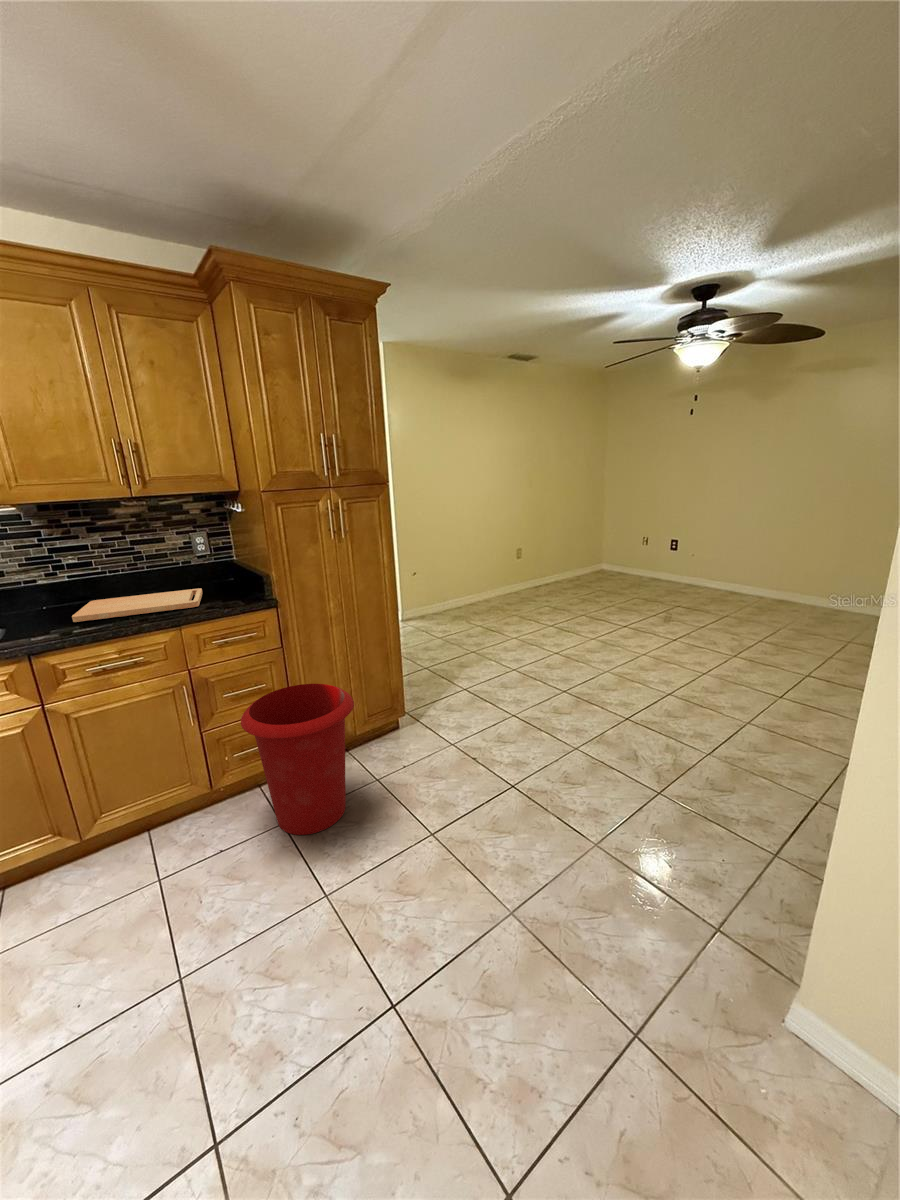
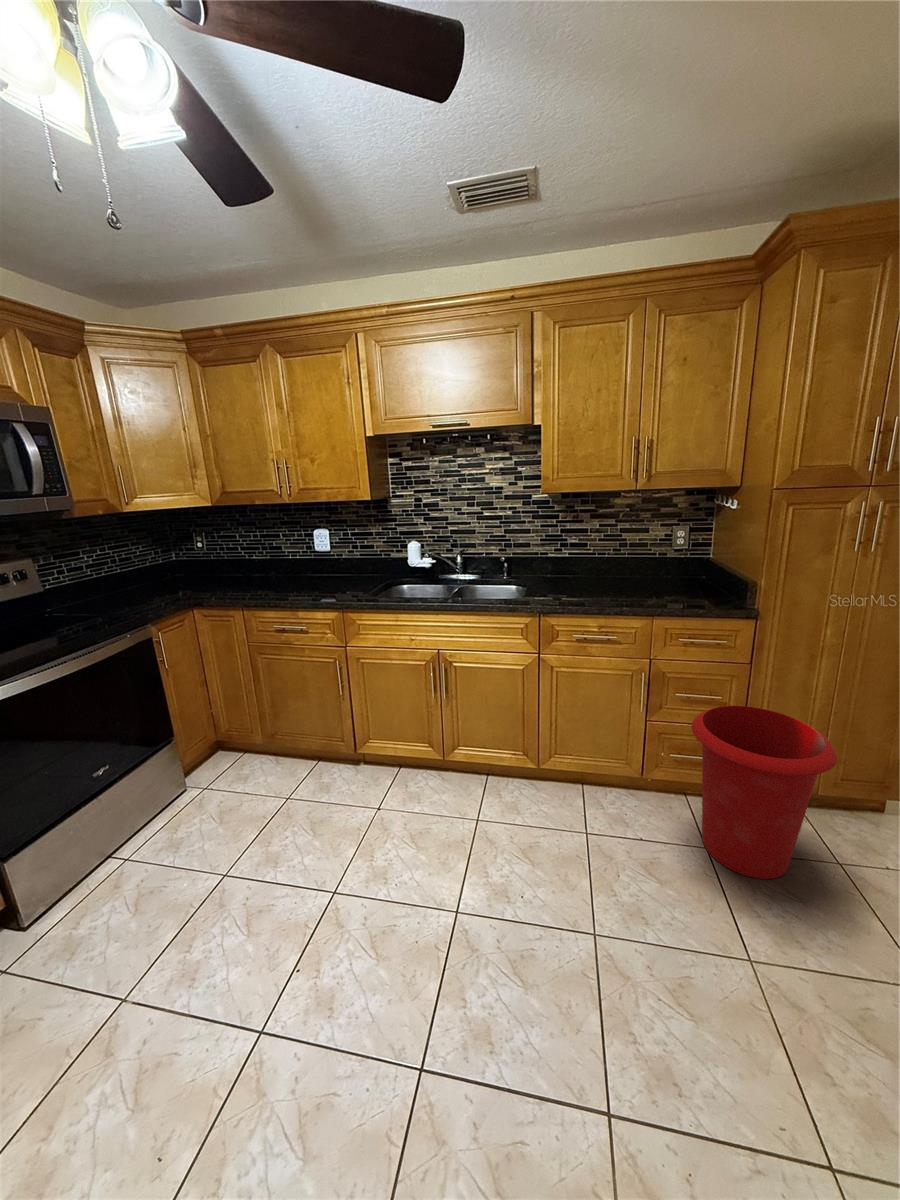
cutting board: present [72,588,202,622] -> none [570,577,675,601]

